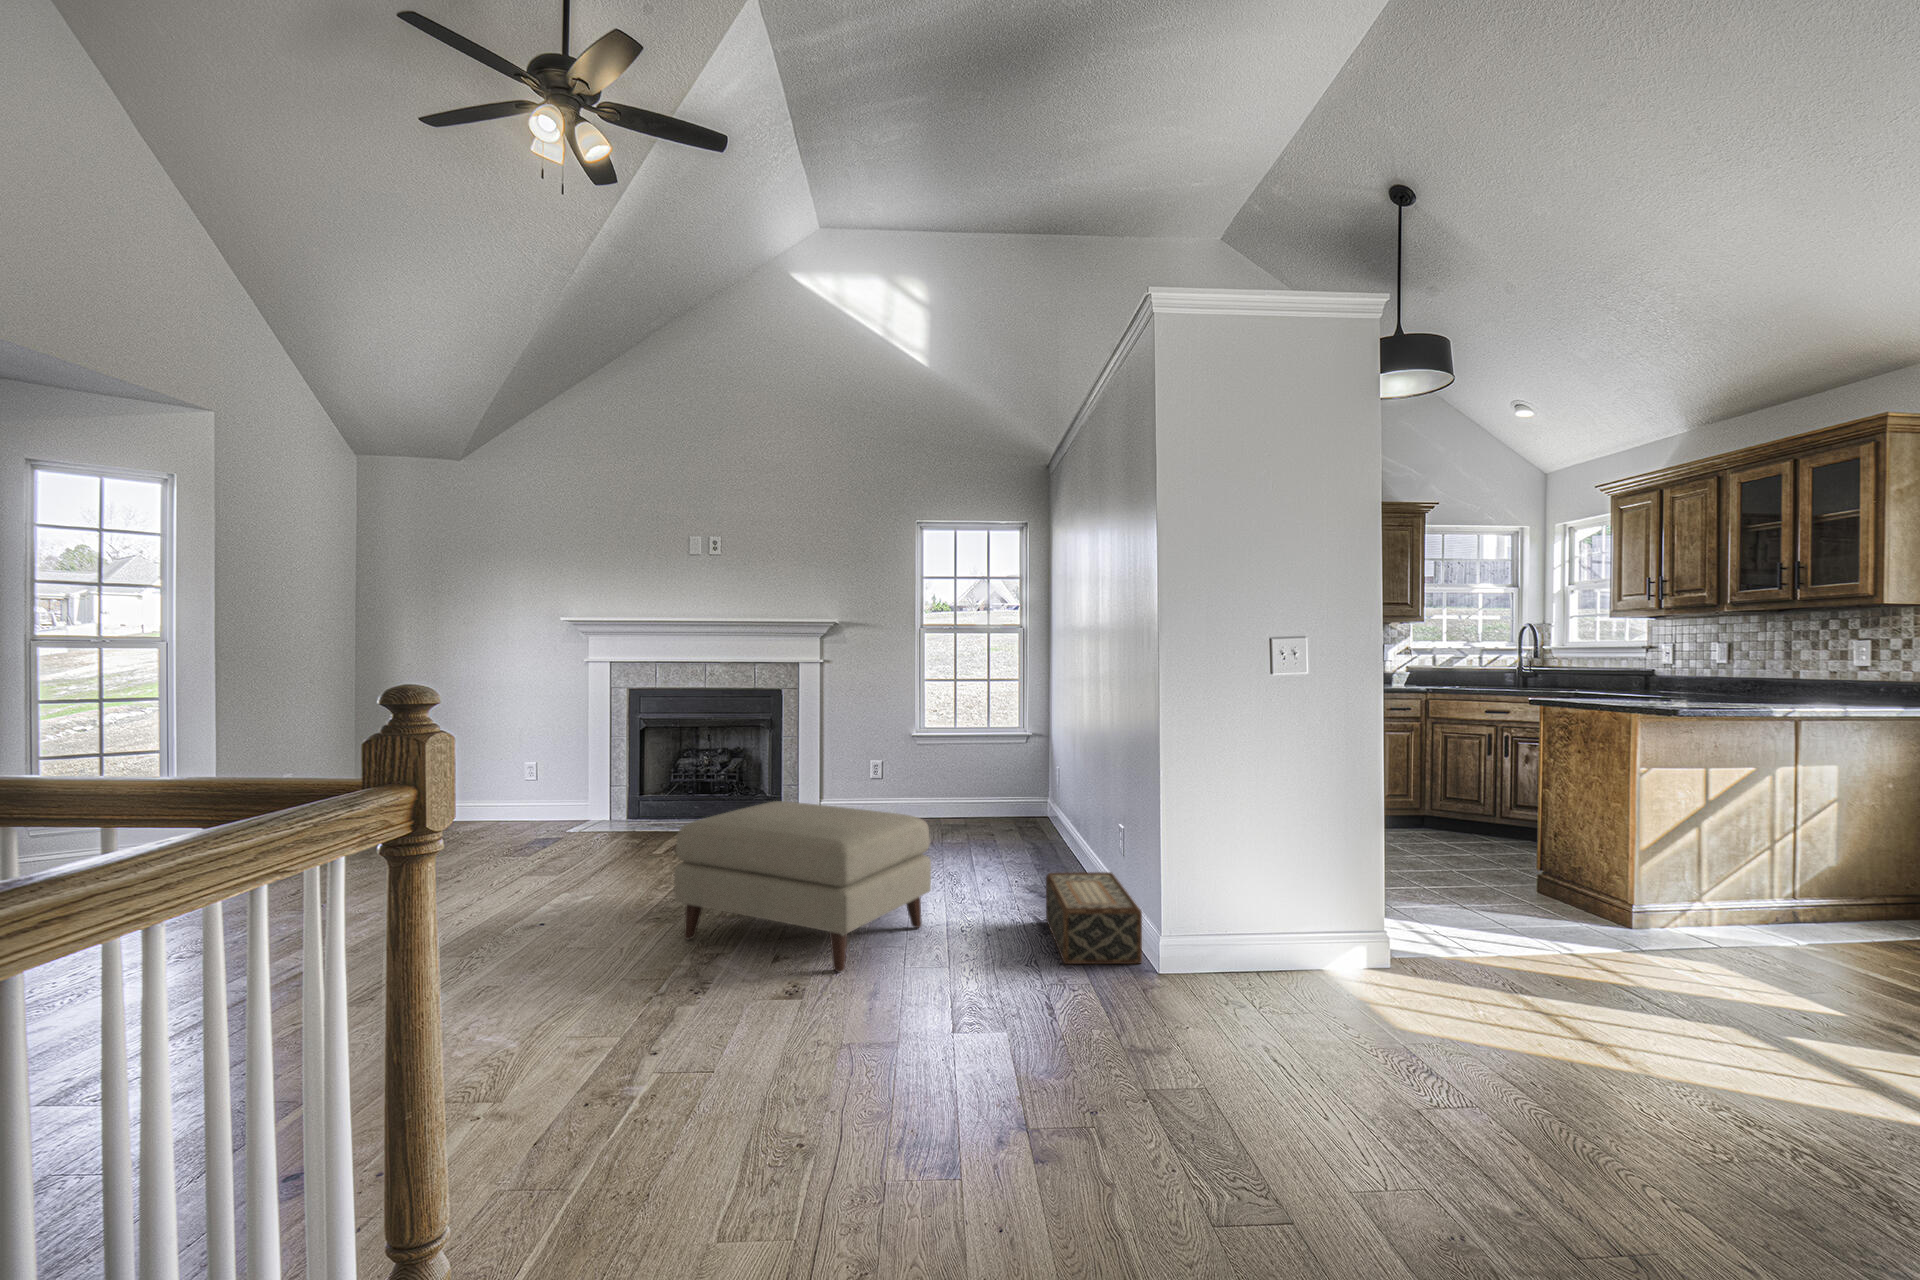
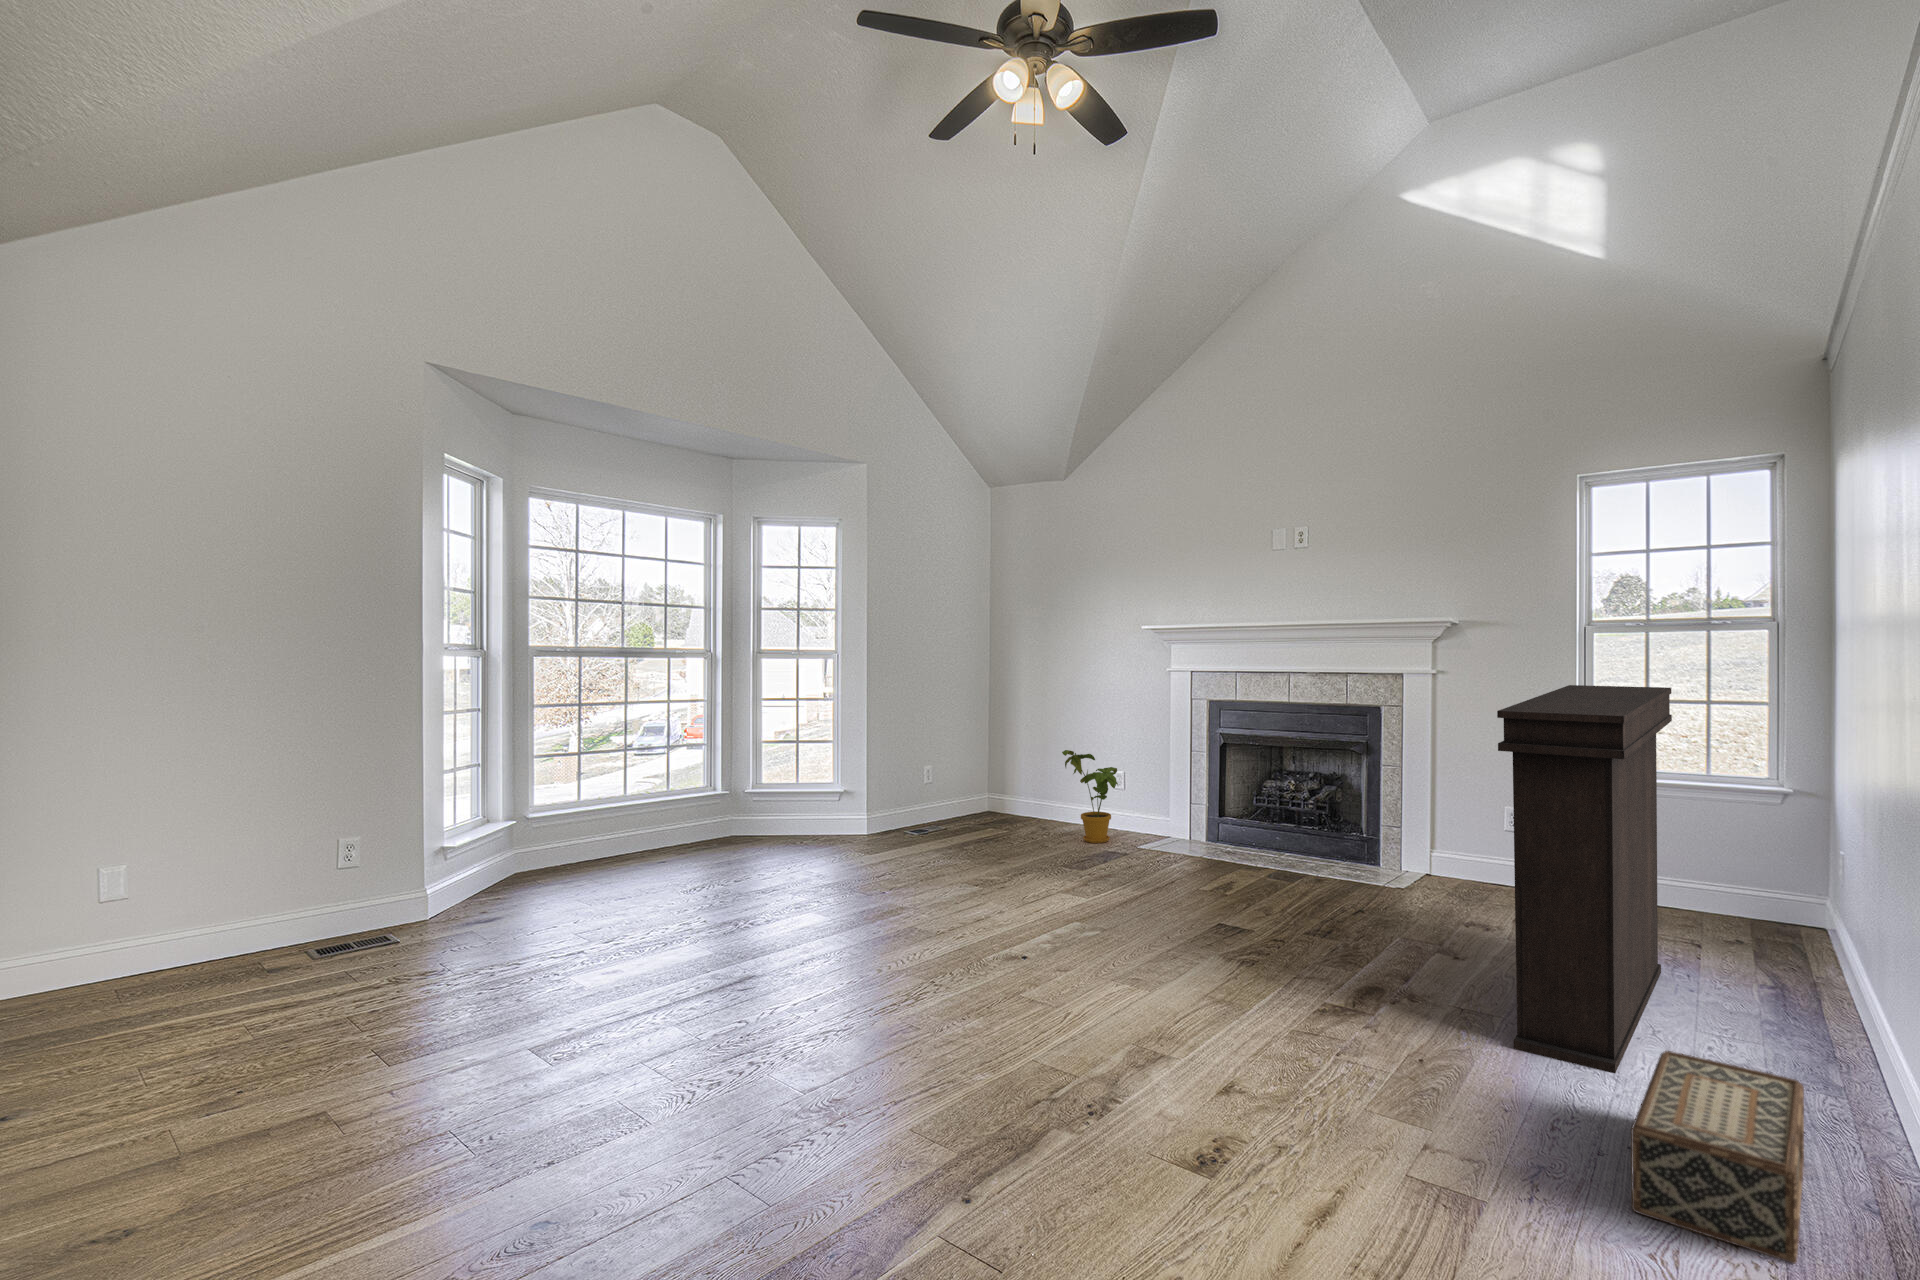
console table: none [938,661,1015,905] -> present [1497,685,1672,1073]
house plant: none [478,744,541,835] -> present [1062,750,1118,843]
ottoman: present [674,801,931,973] -> none [1140,864,1458,1108]

